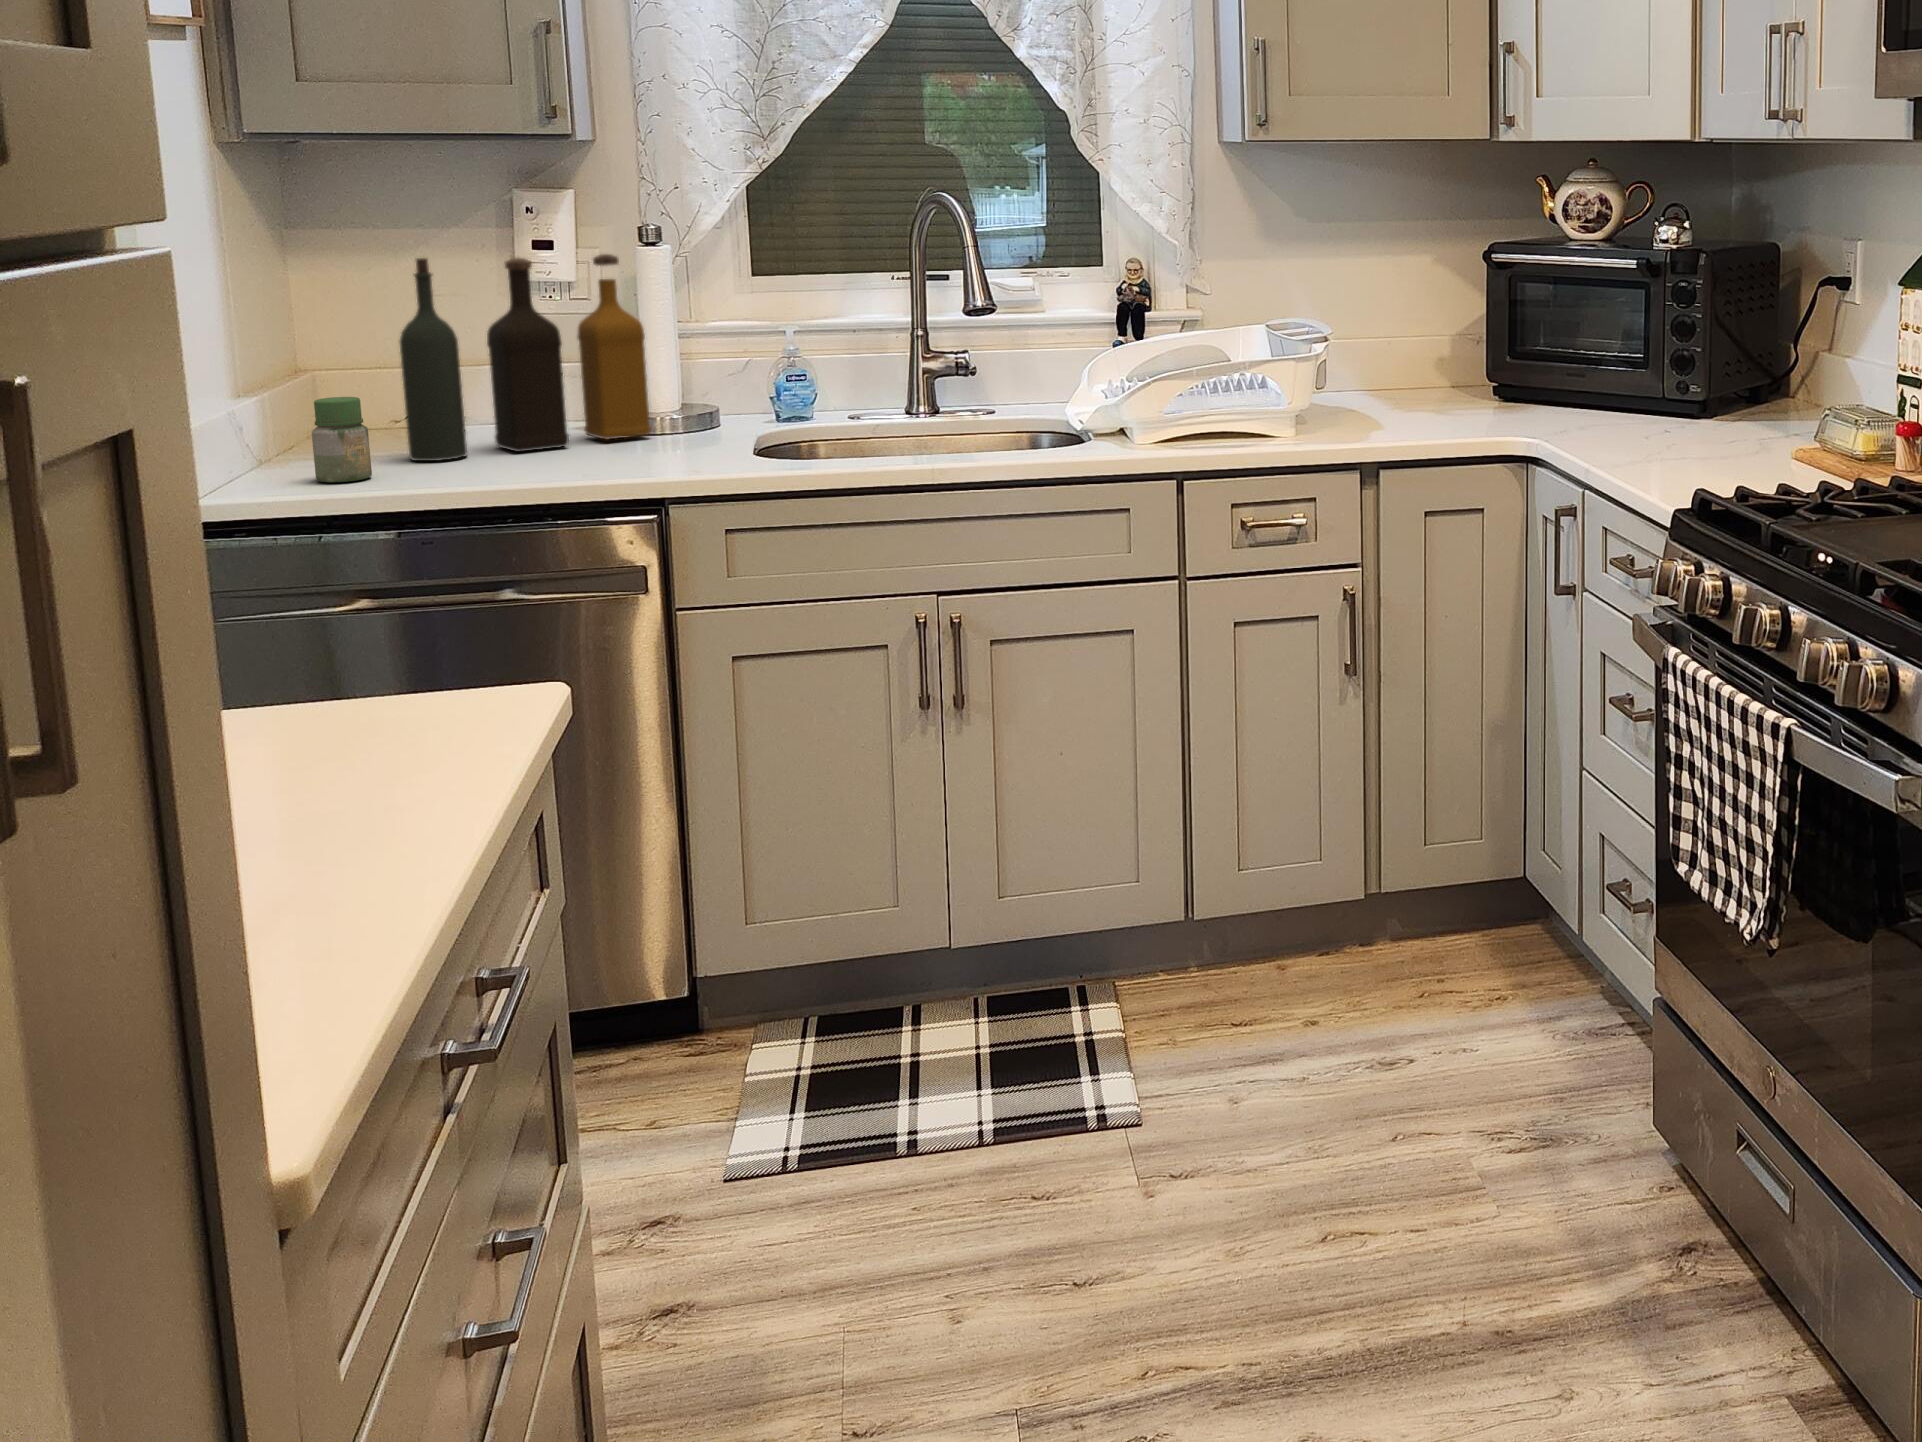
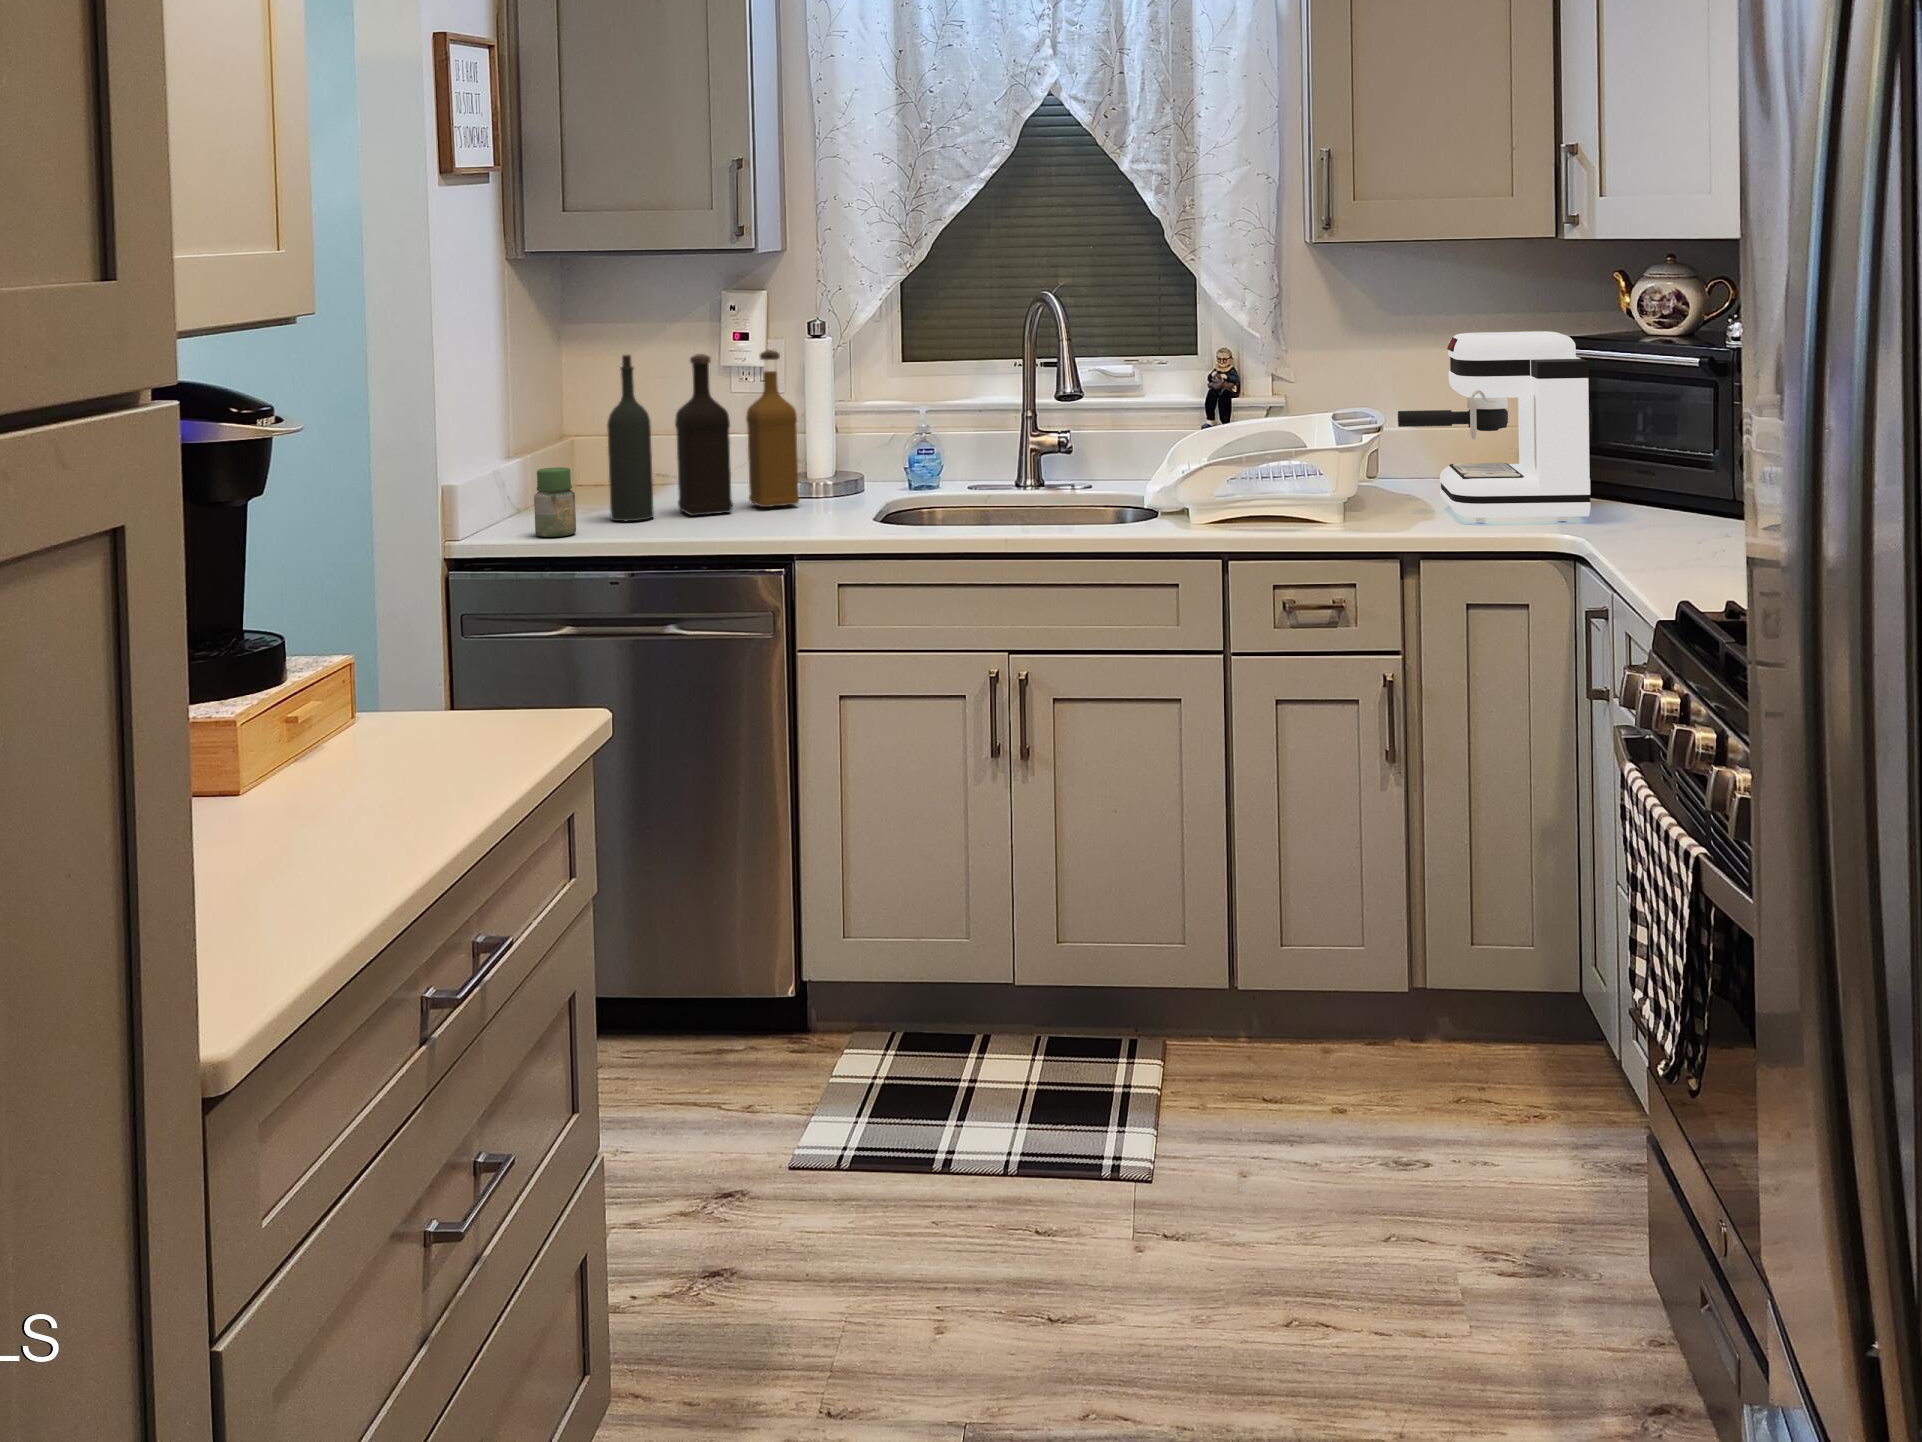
coffee maker: none [1336,234,1536,428] -> present [1398,331,1590,522]

